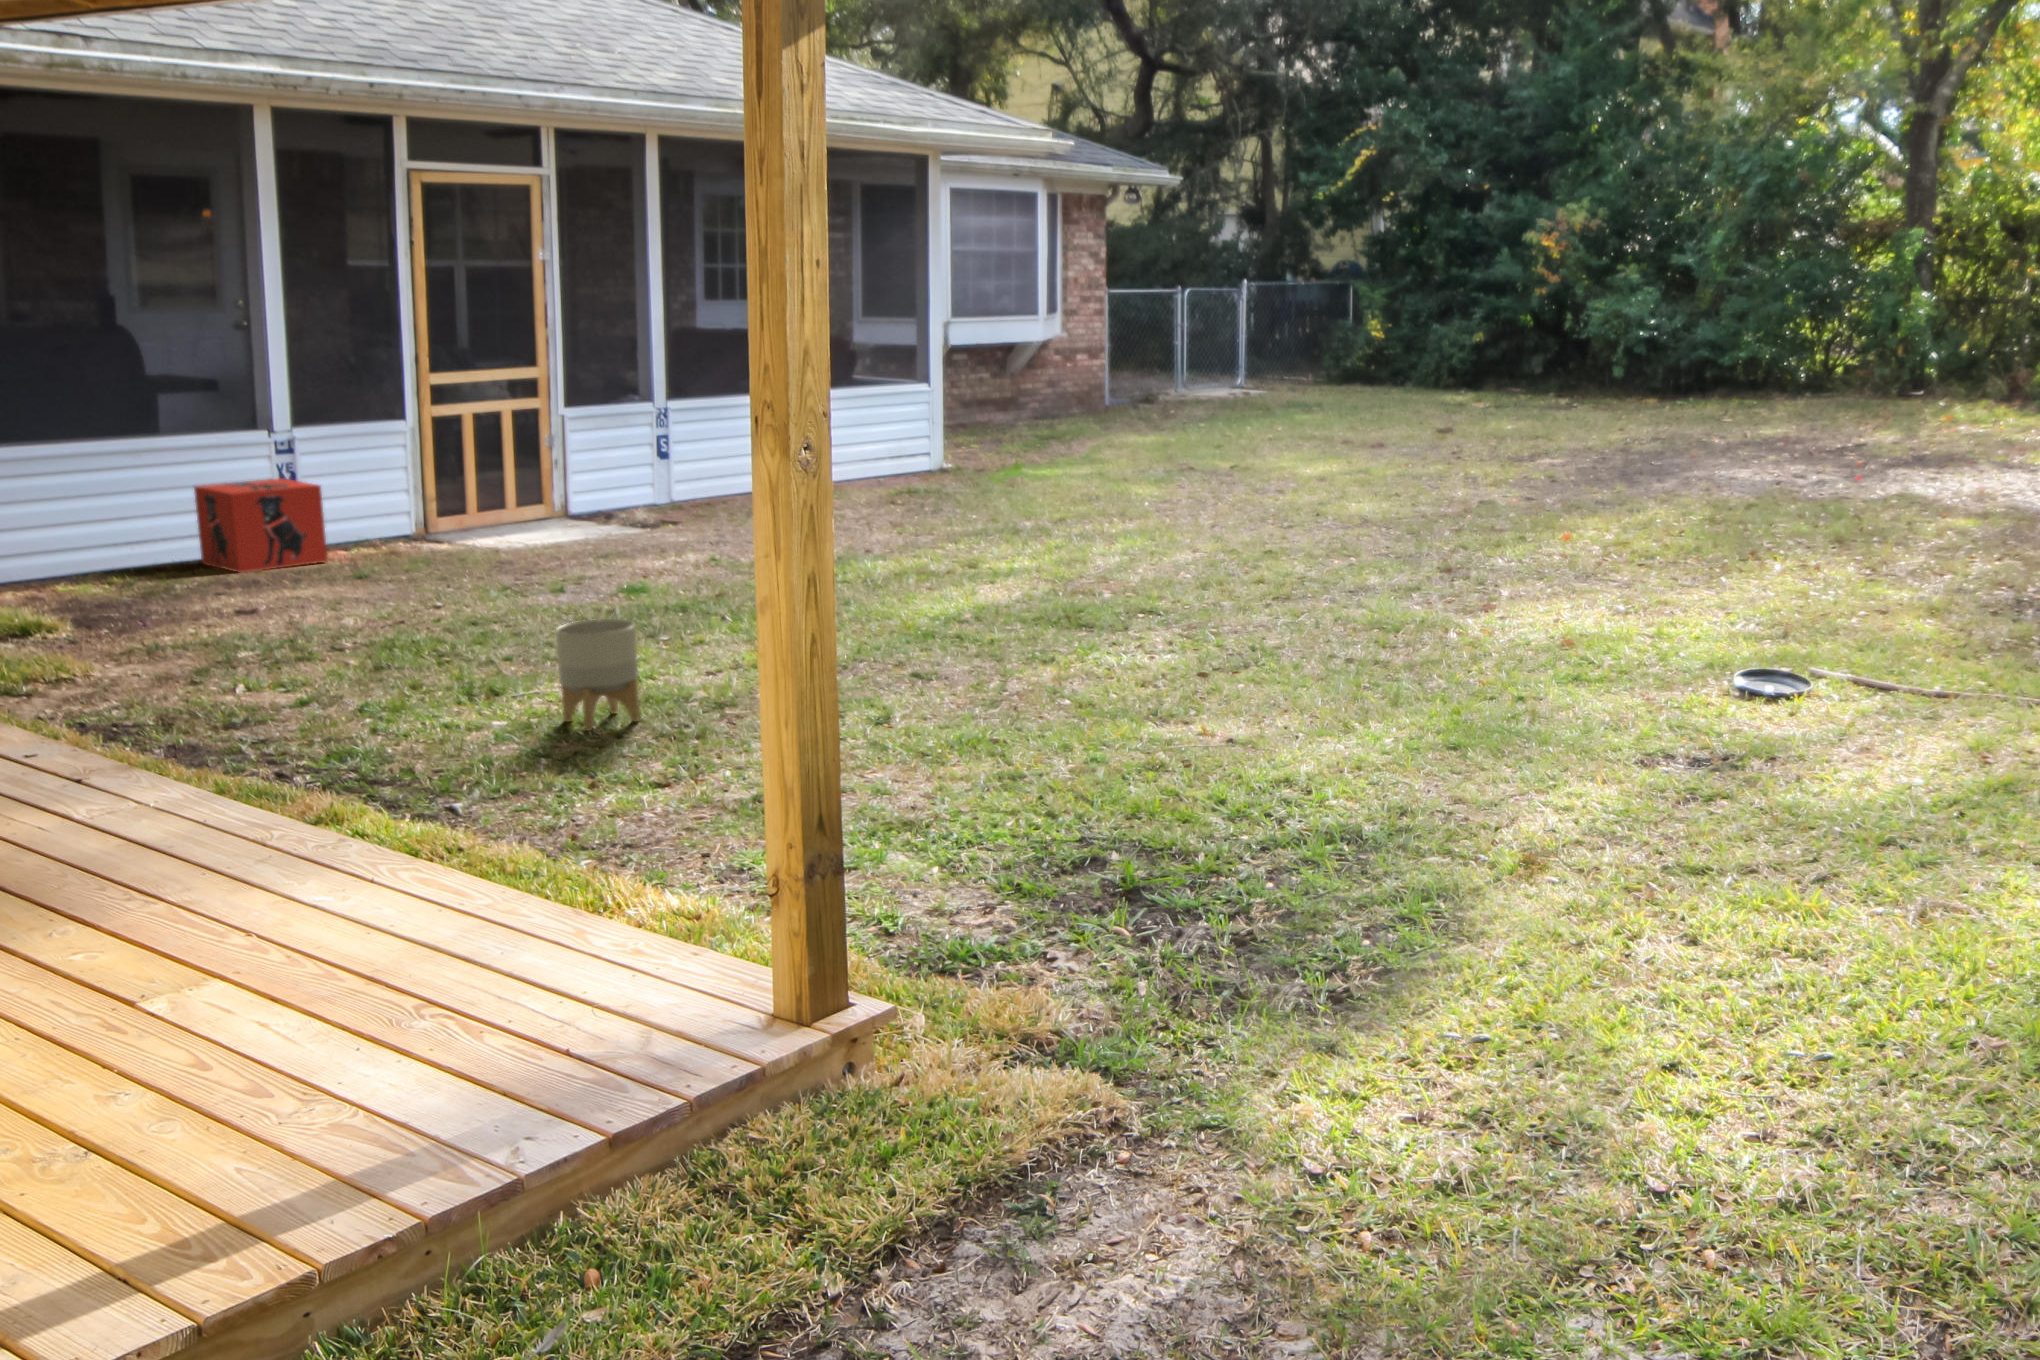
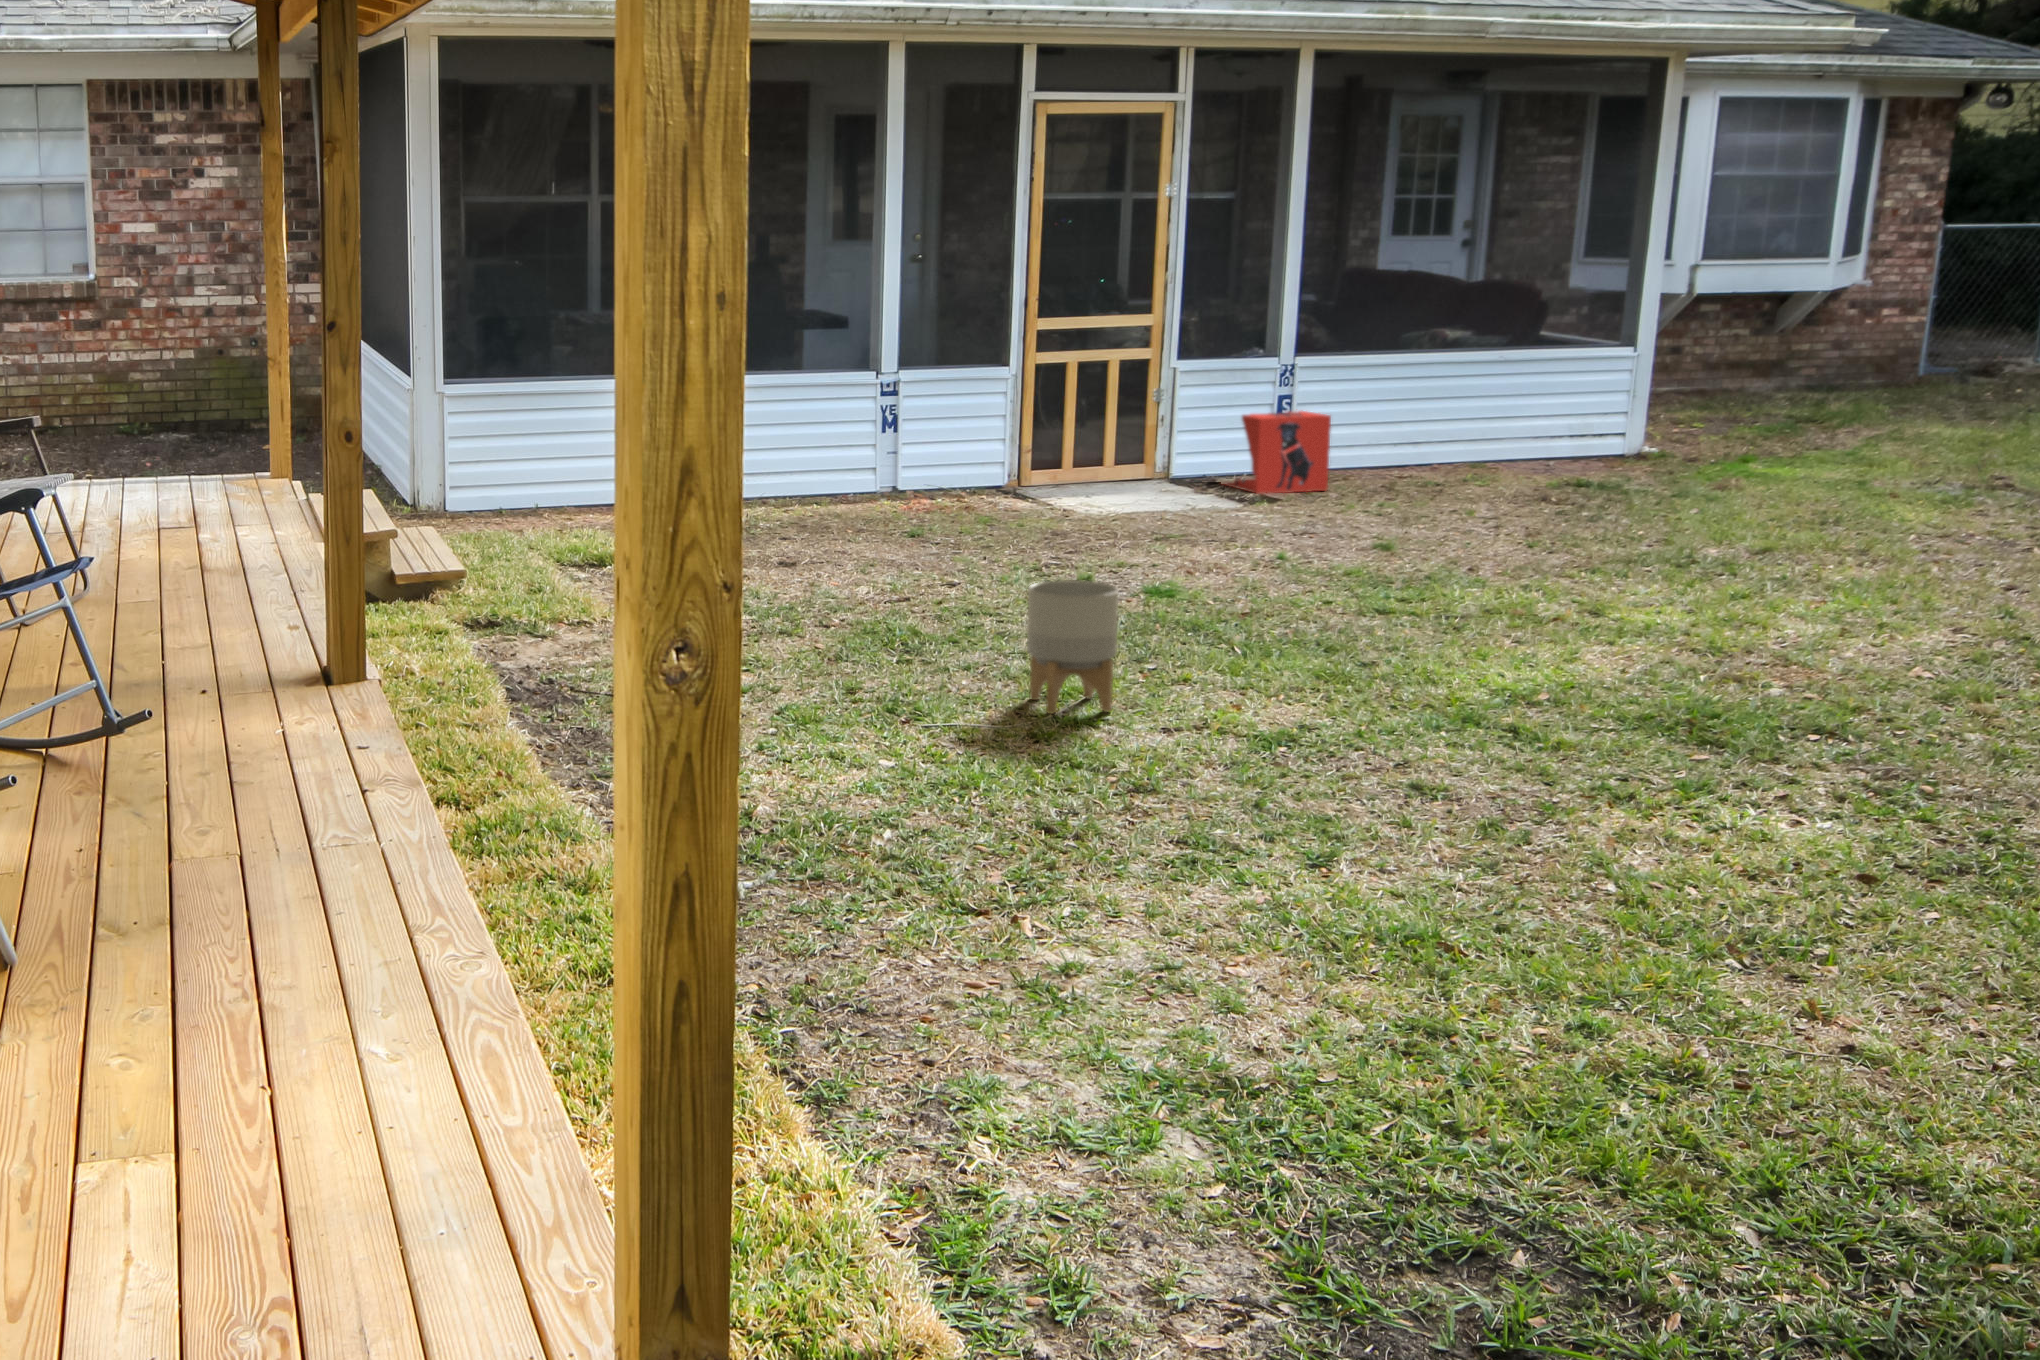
storage box: present [194,478,327,573] -> present [1222,411,1331,494]

